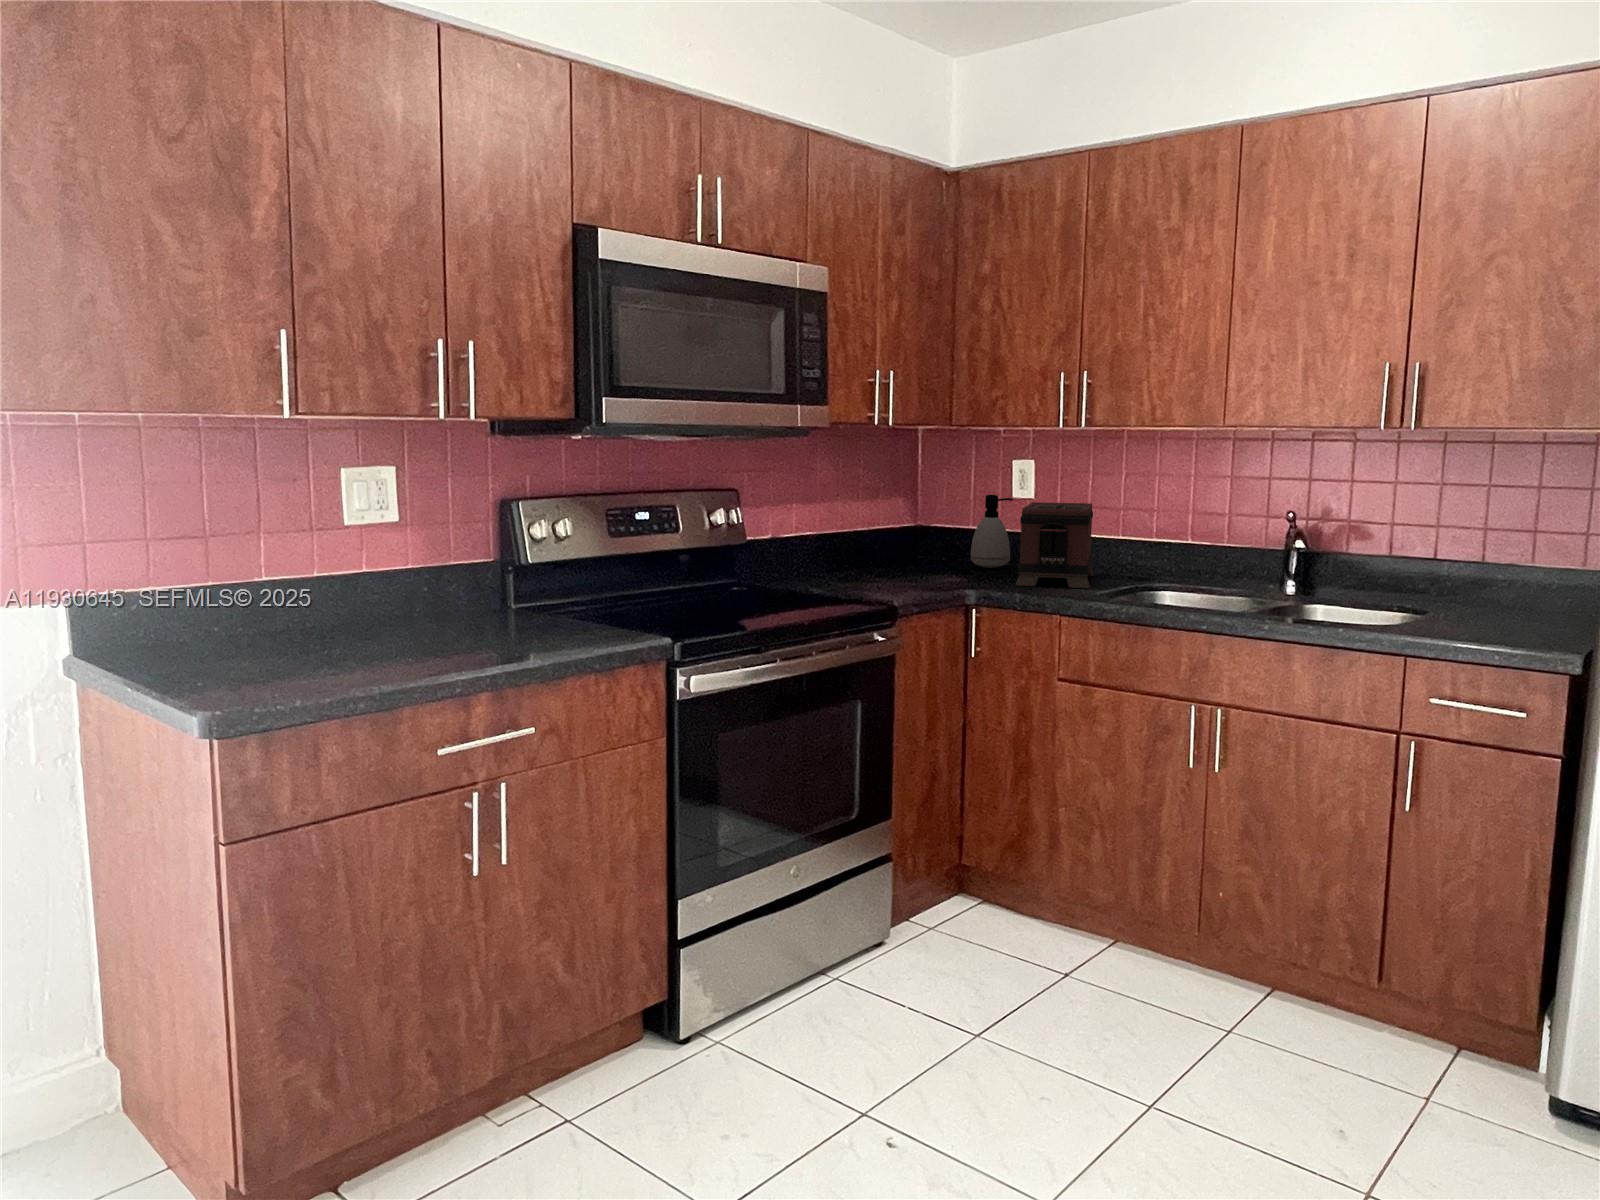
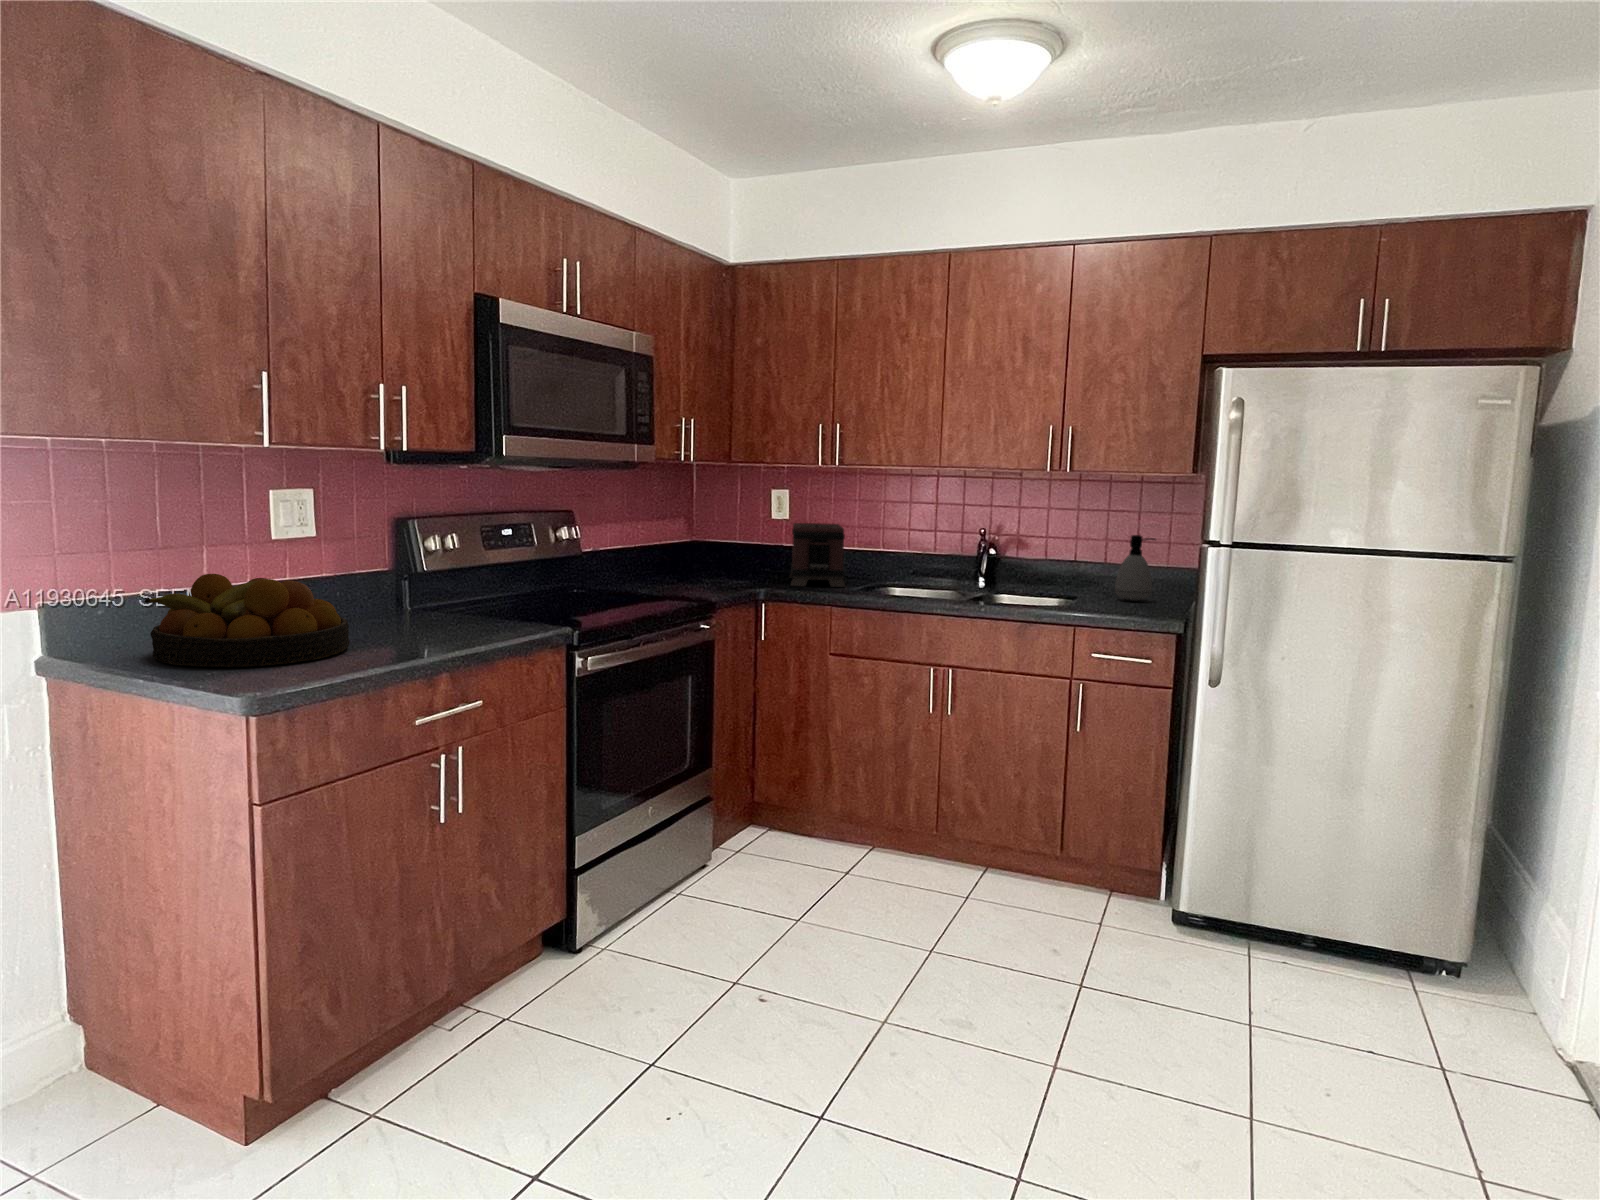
soap dispenser: present [971,495,1013,568] -> present [1115,535,1155,601]
fruit bowl: none [164,566,390,678] -> present [144,574,349,667]

